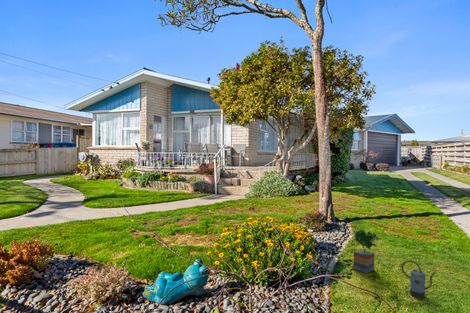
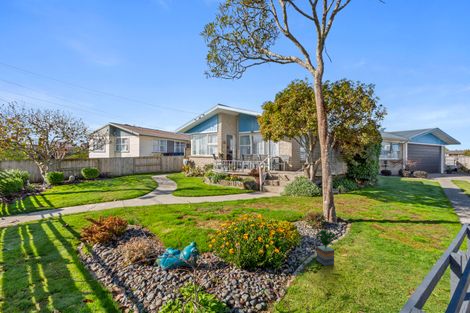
watering can: present [402,261,435,298] -> none [343,261,370,295]

